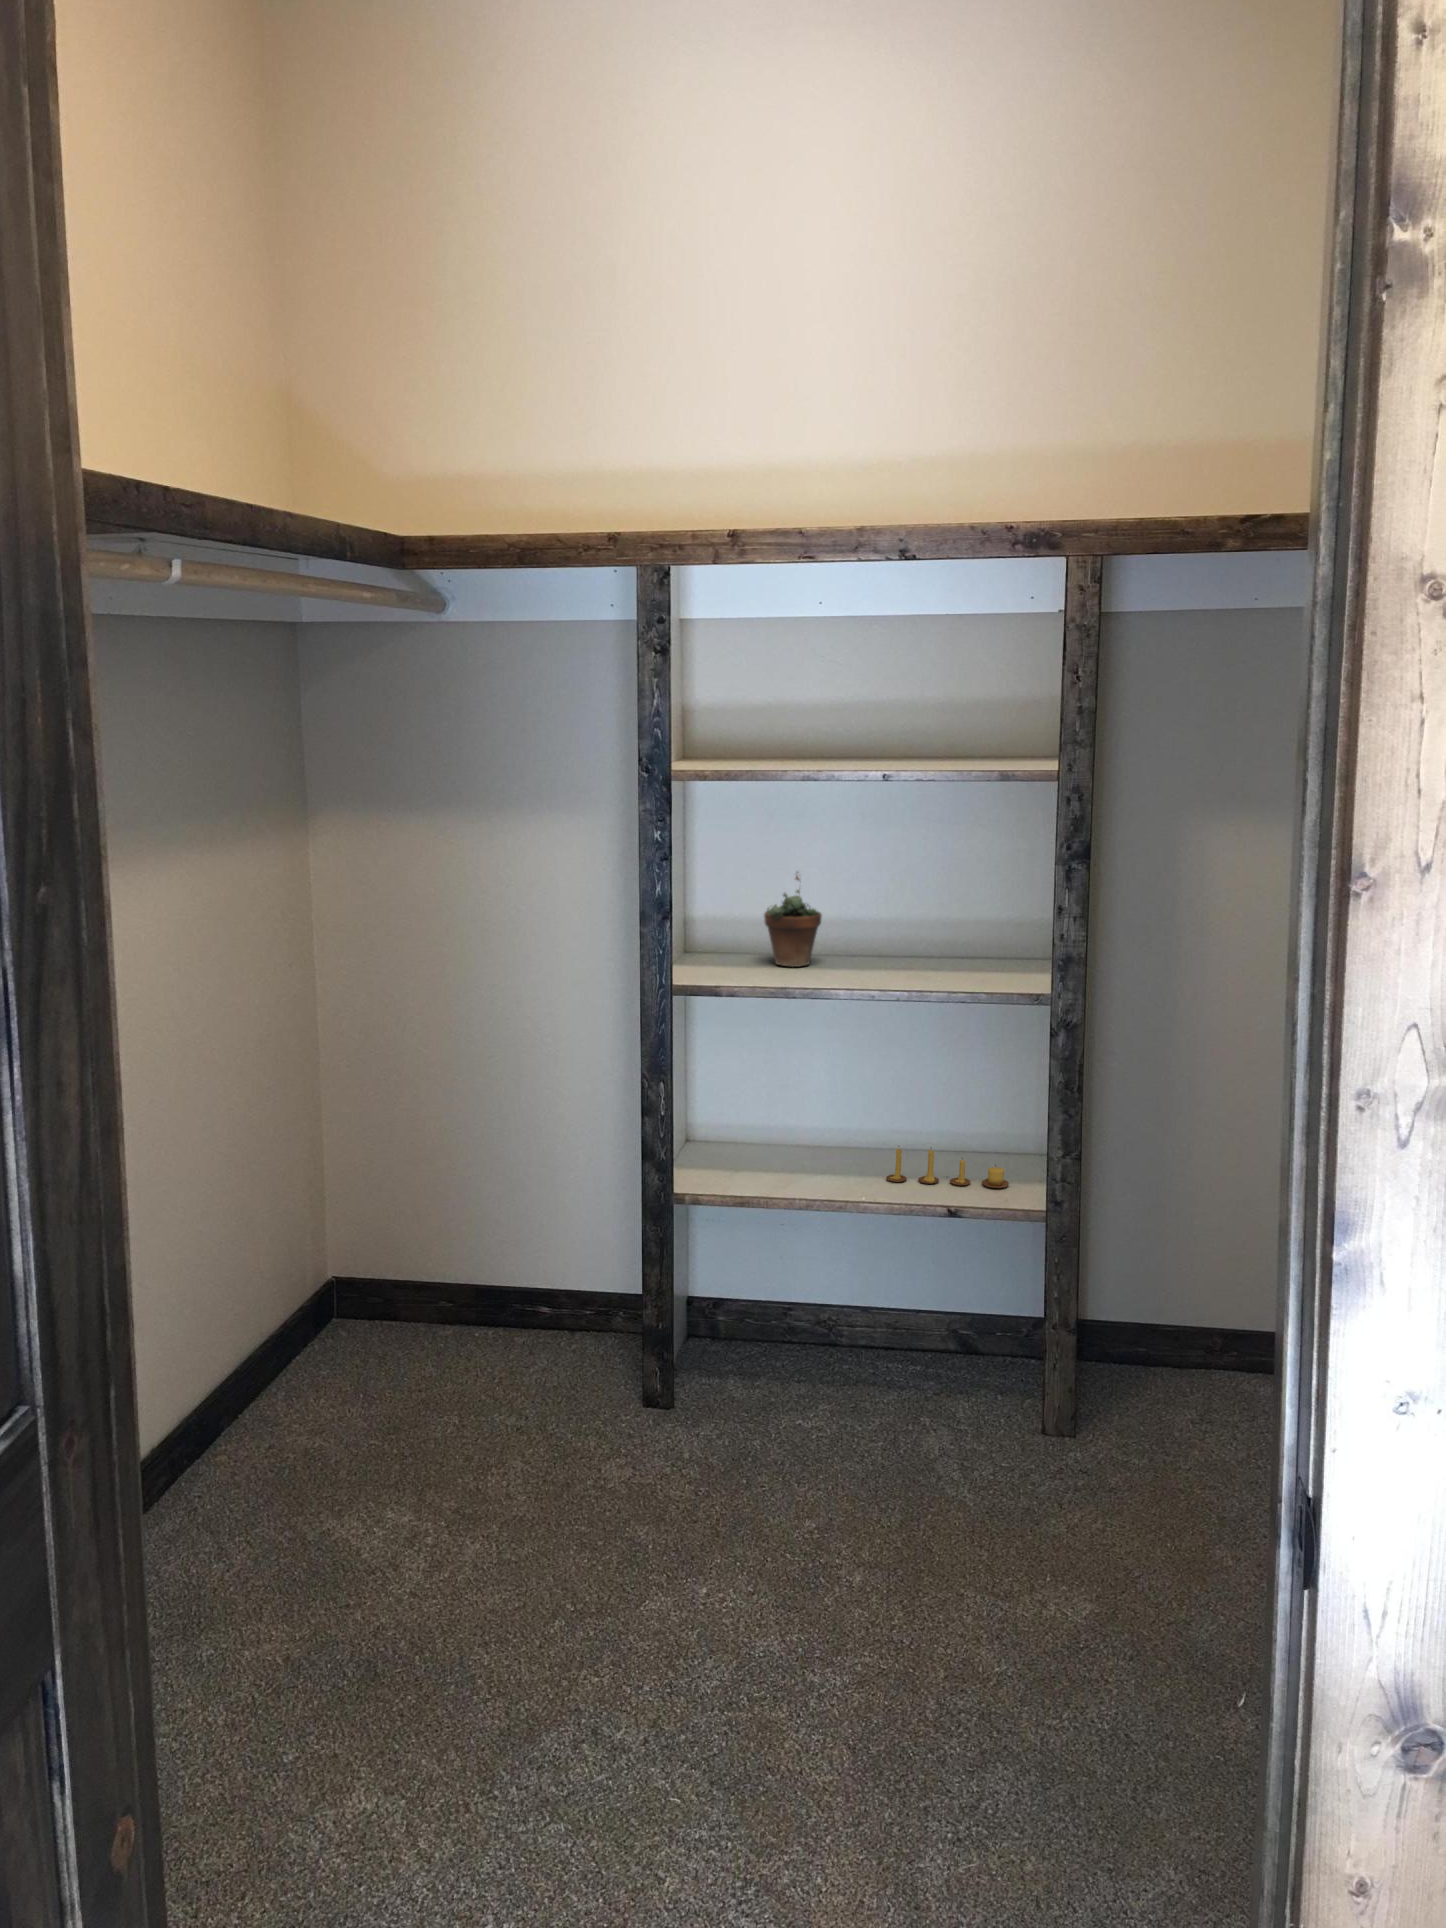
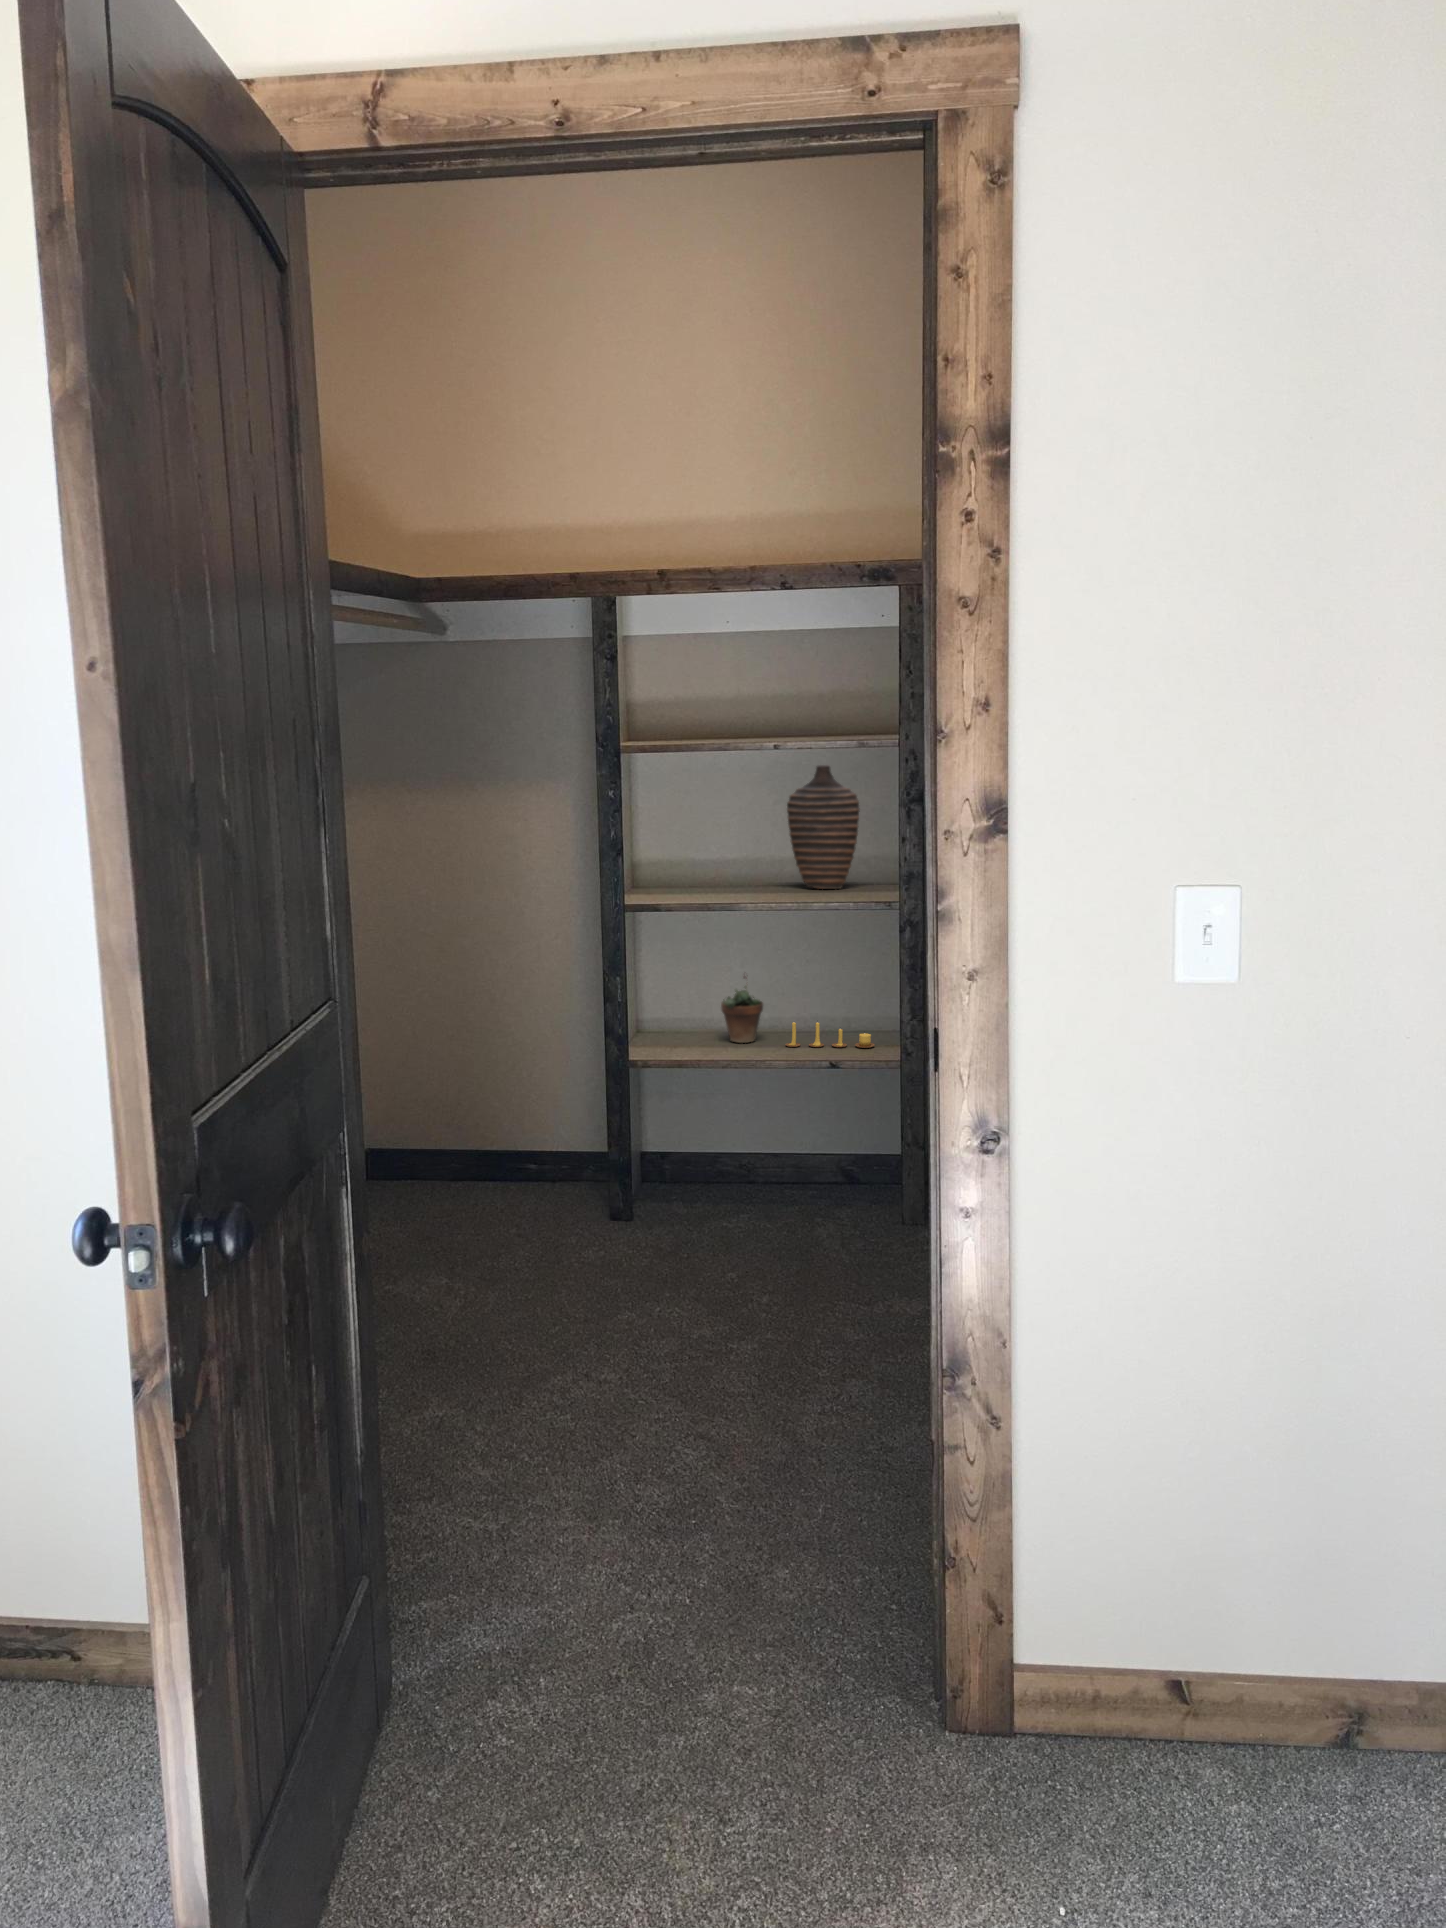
decorative vase: none [896,799,996,967] -> present [787,765,859,889]
succulent plant: present [764,872,822,967] -> present [721,976,763,1043]

